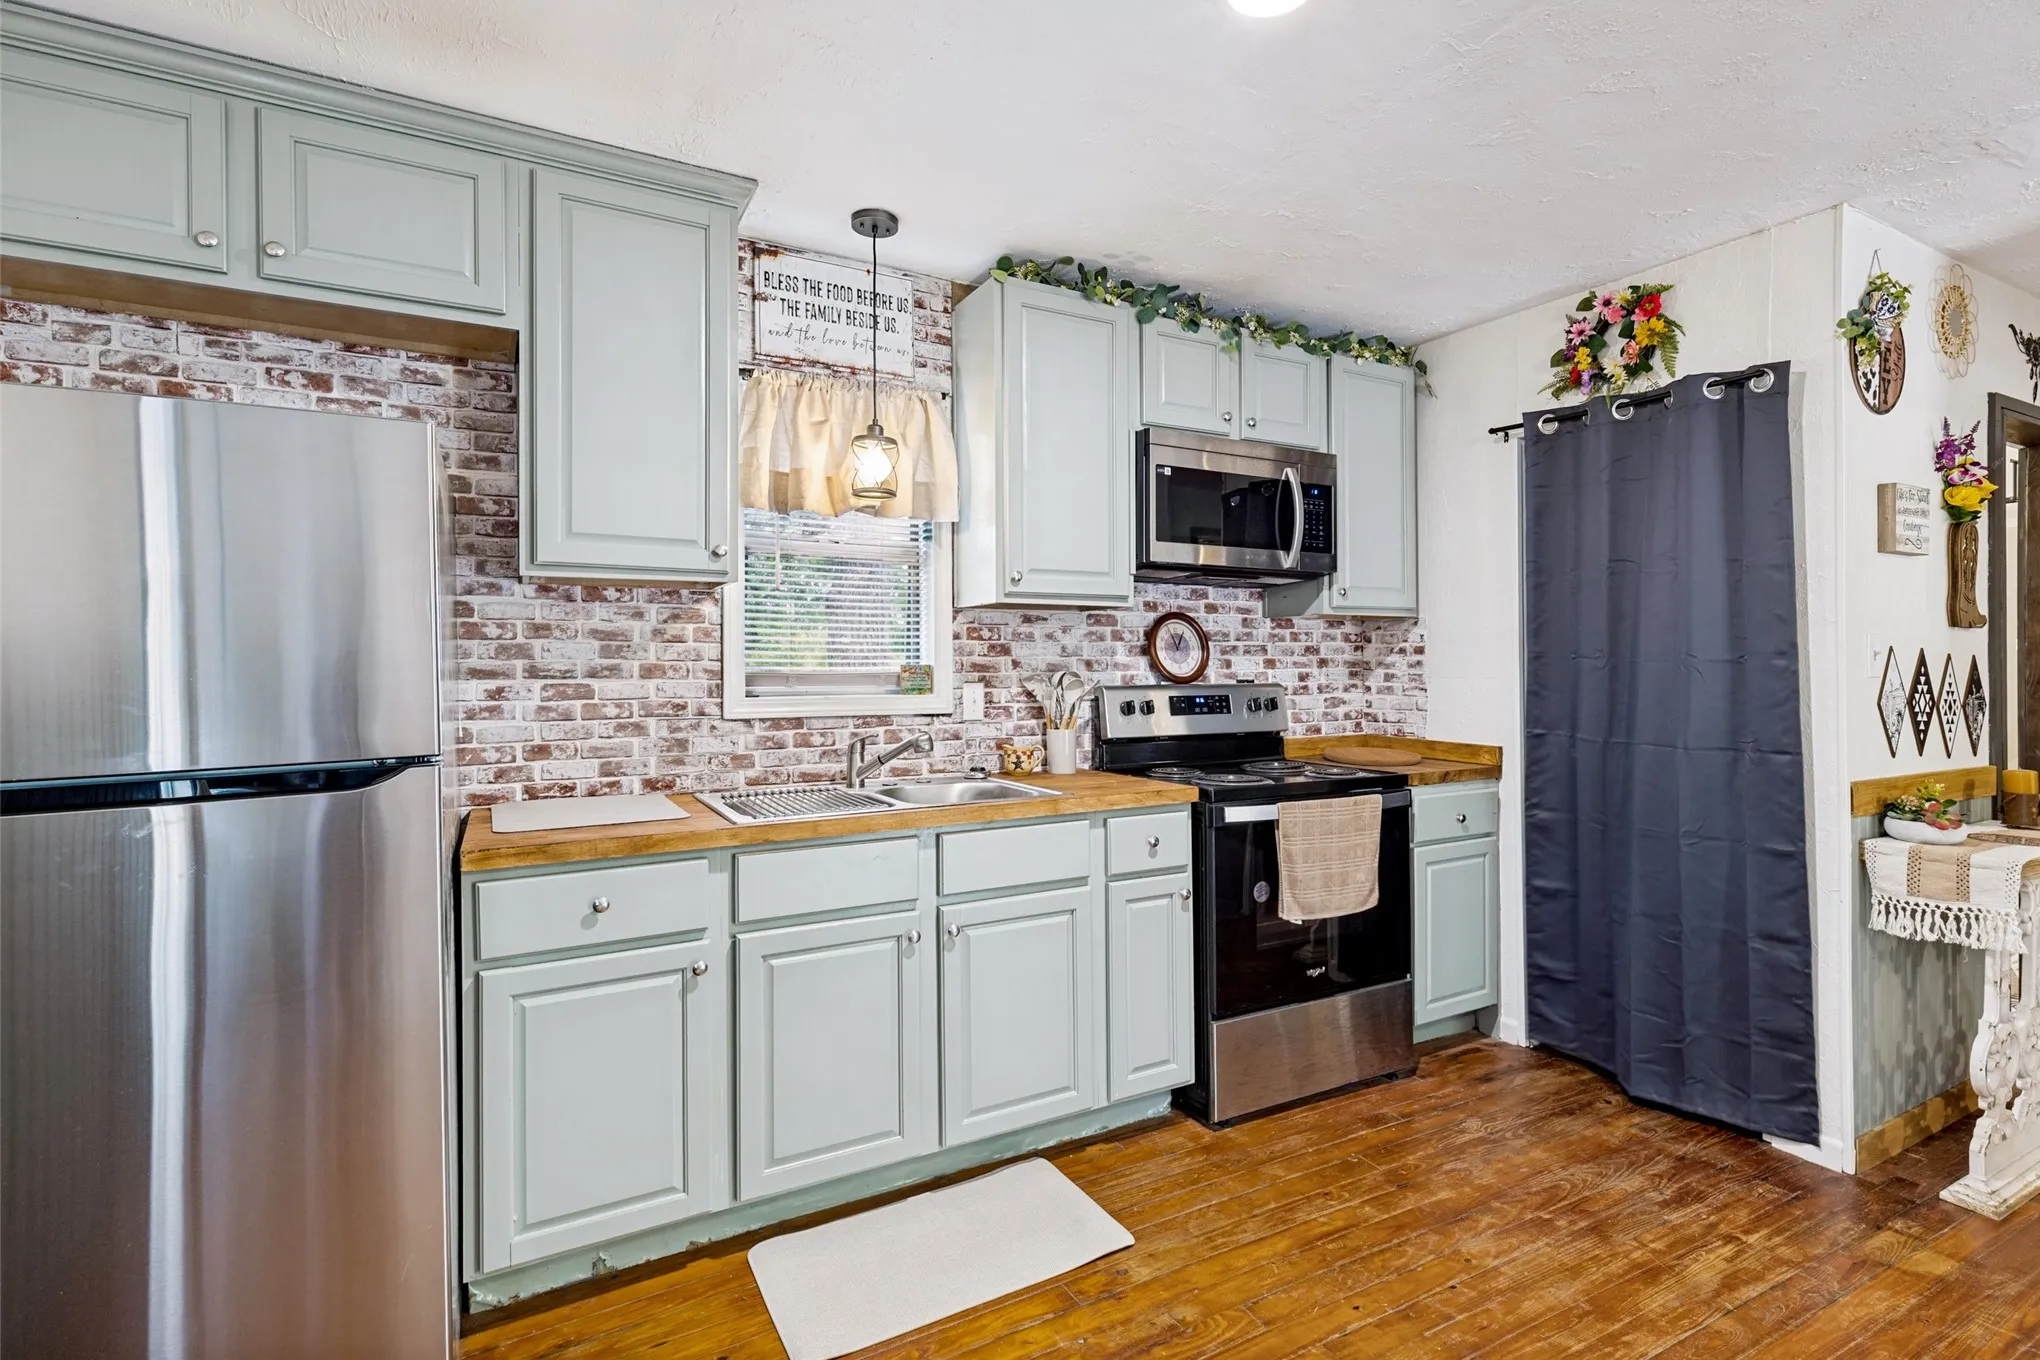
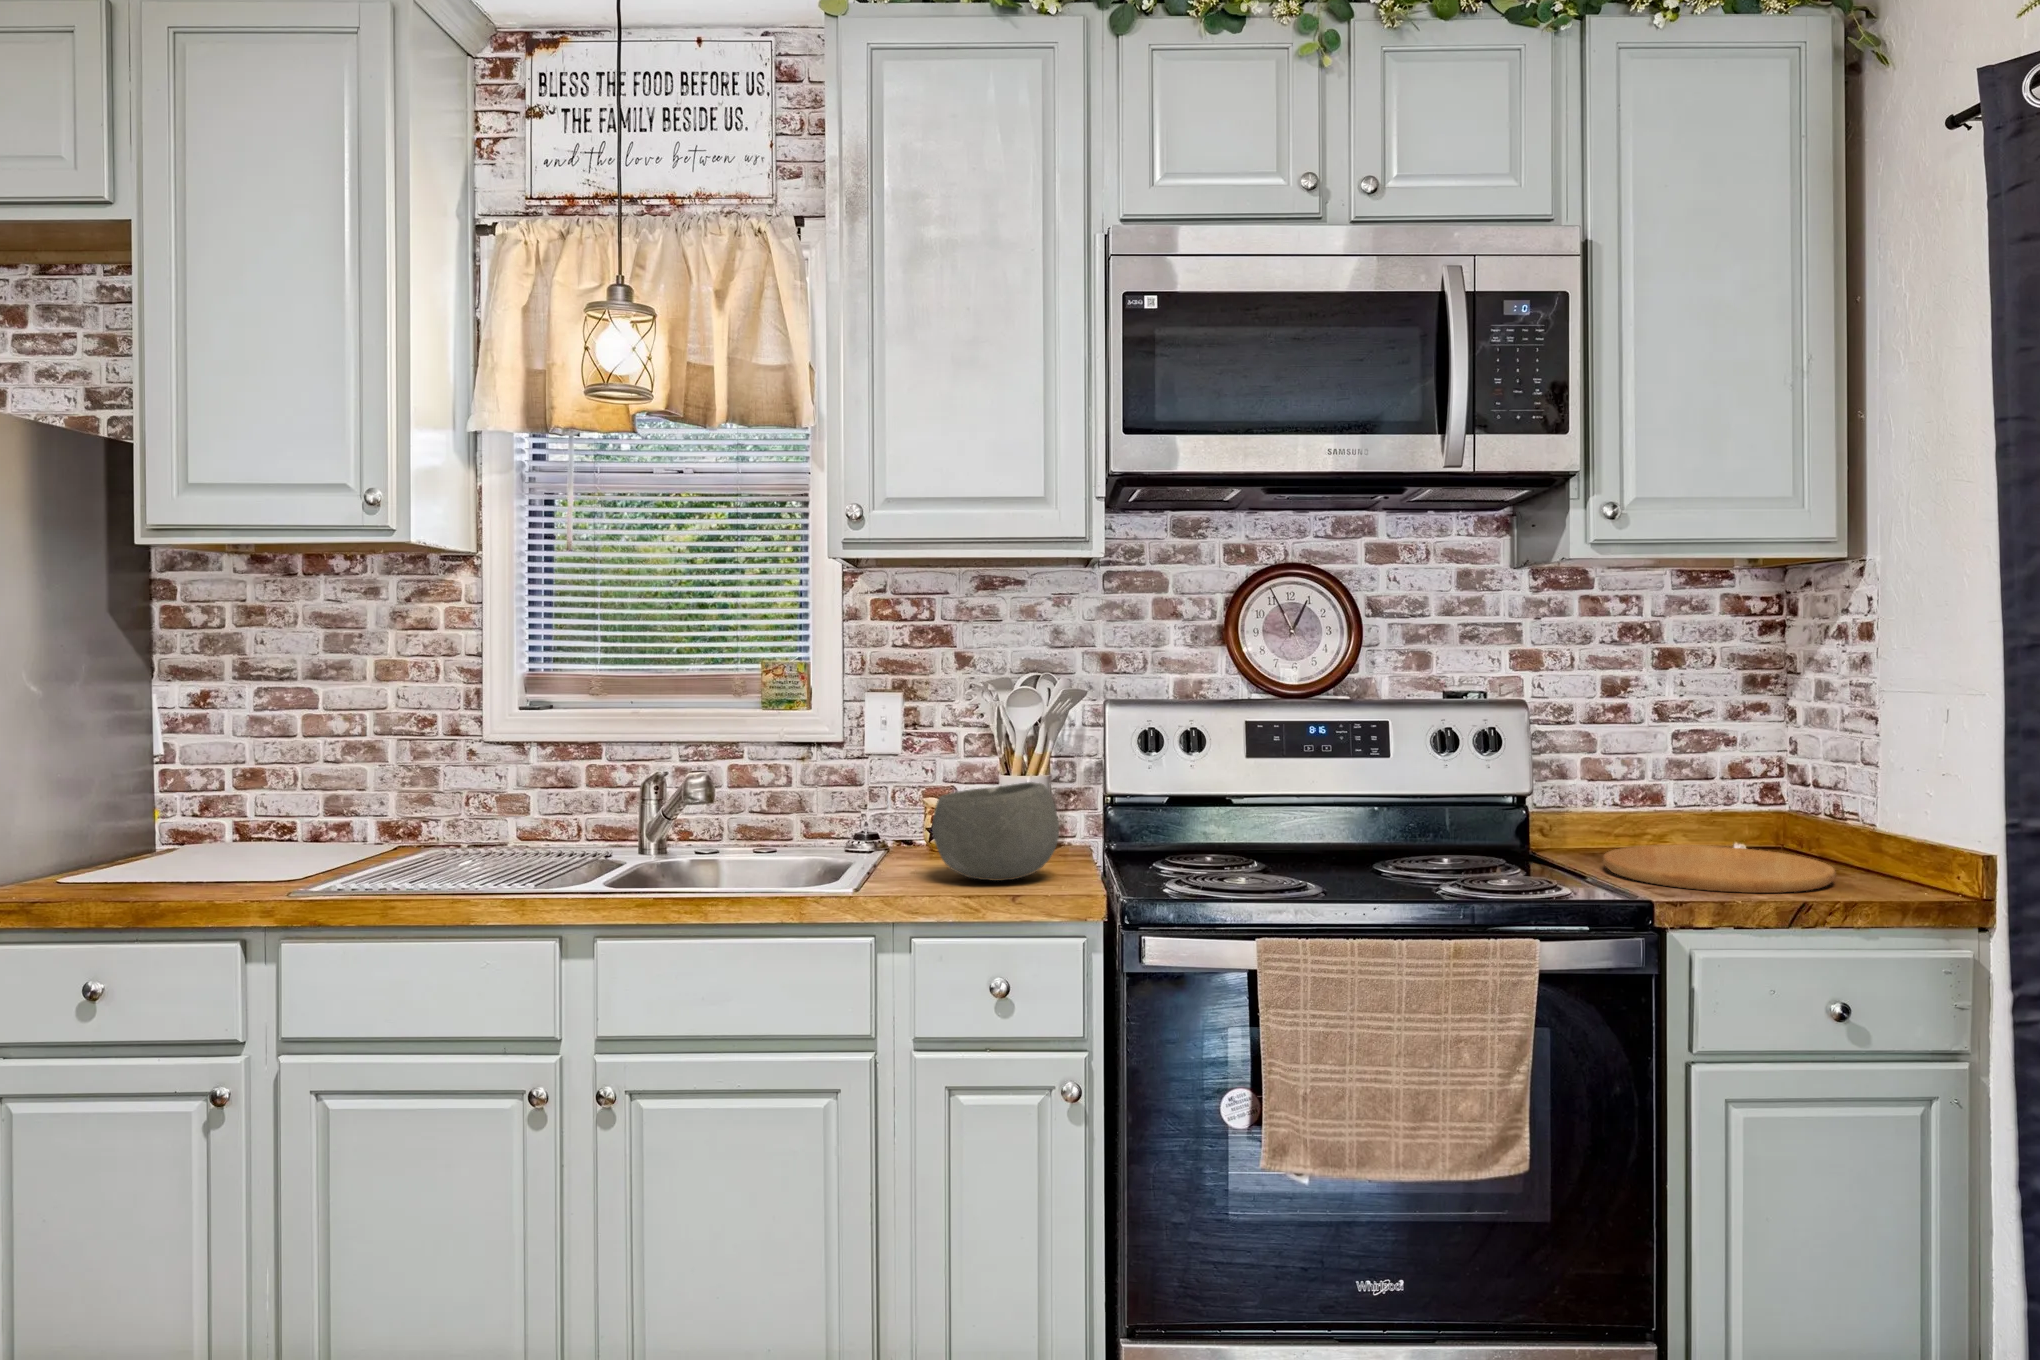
bowl: none [1060,731,1129,785] -> present [932,782,1059,881]

